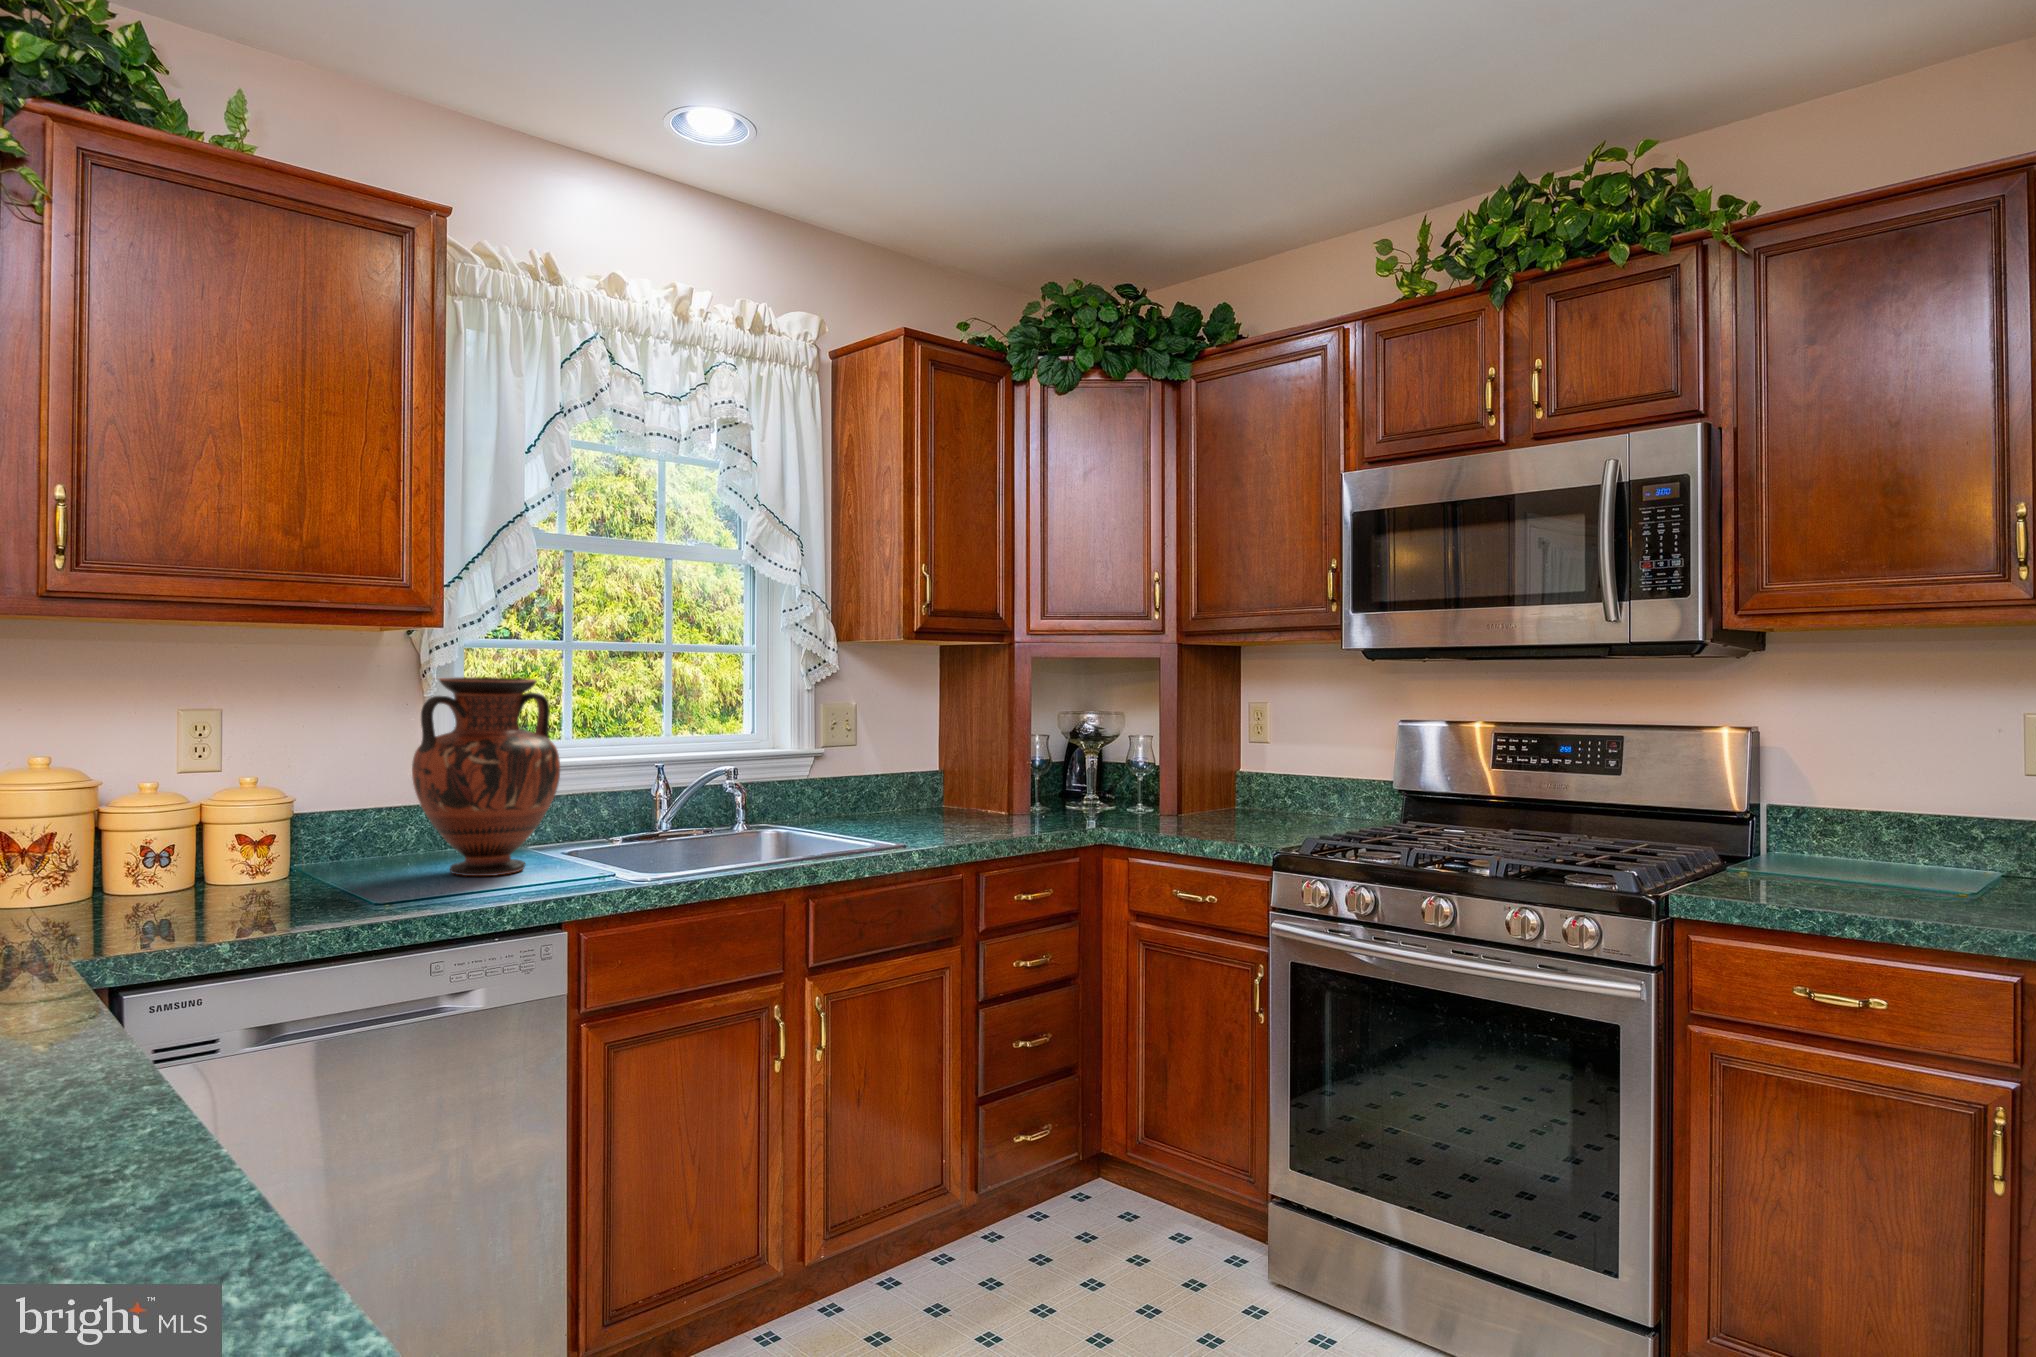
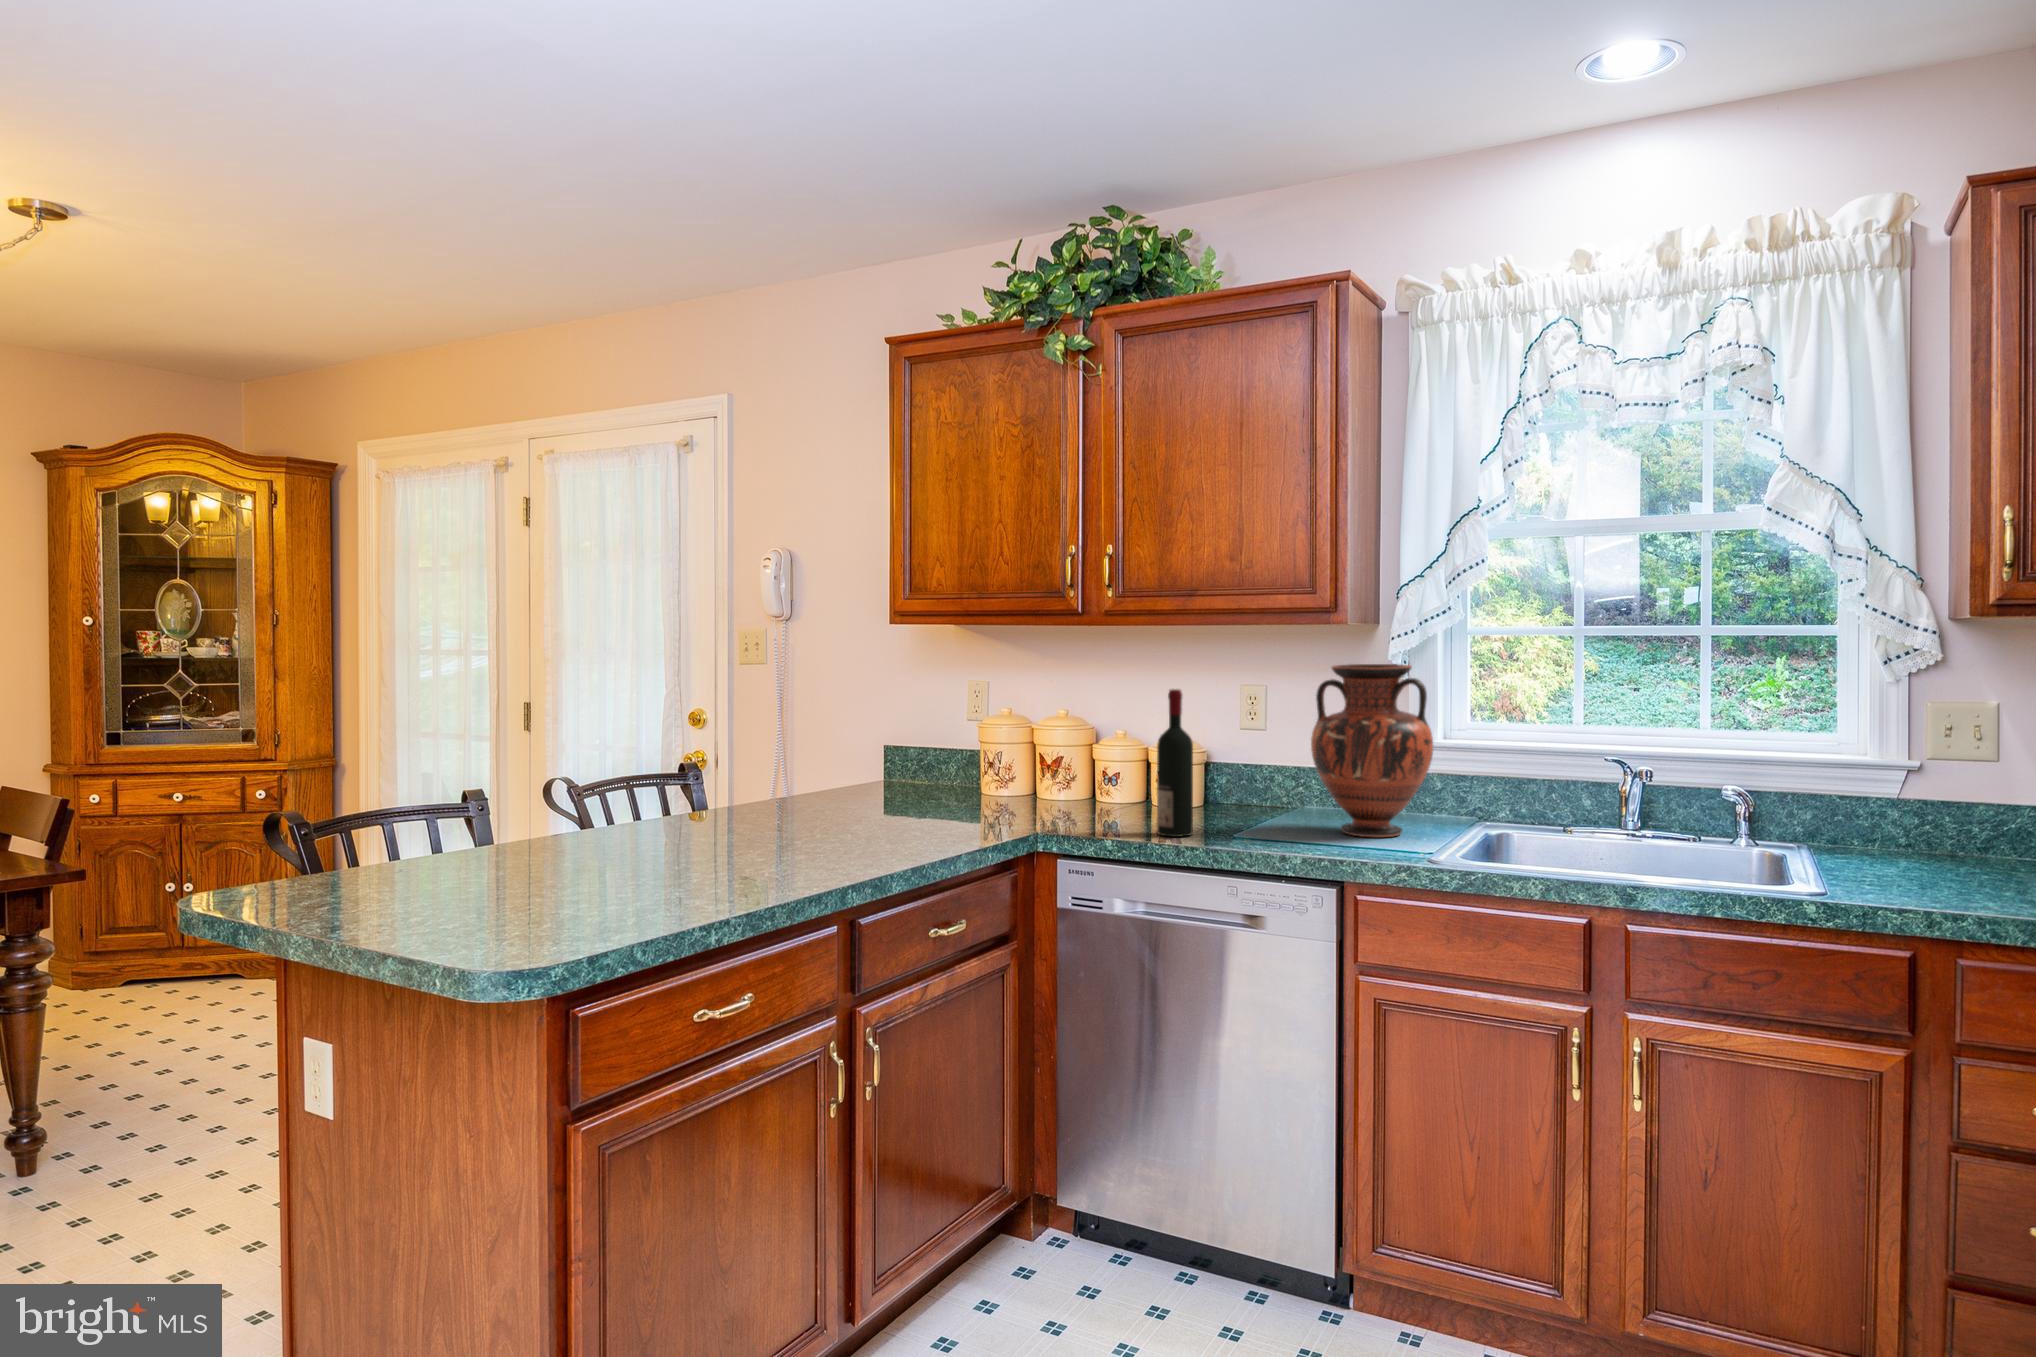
wine bottle: none [262,713,322,921] -> present [1157,689,1193,837]

